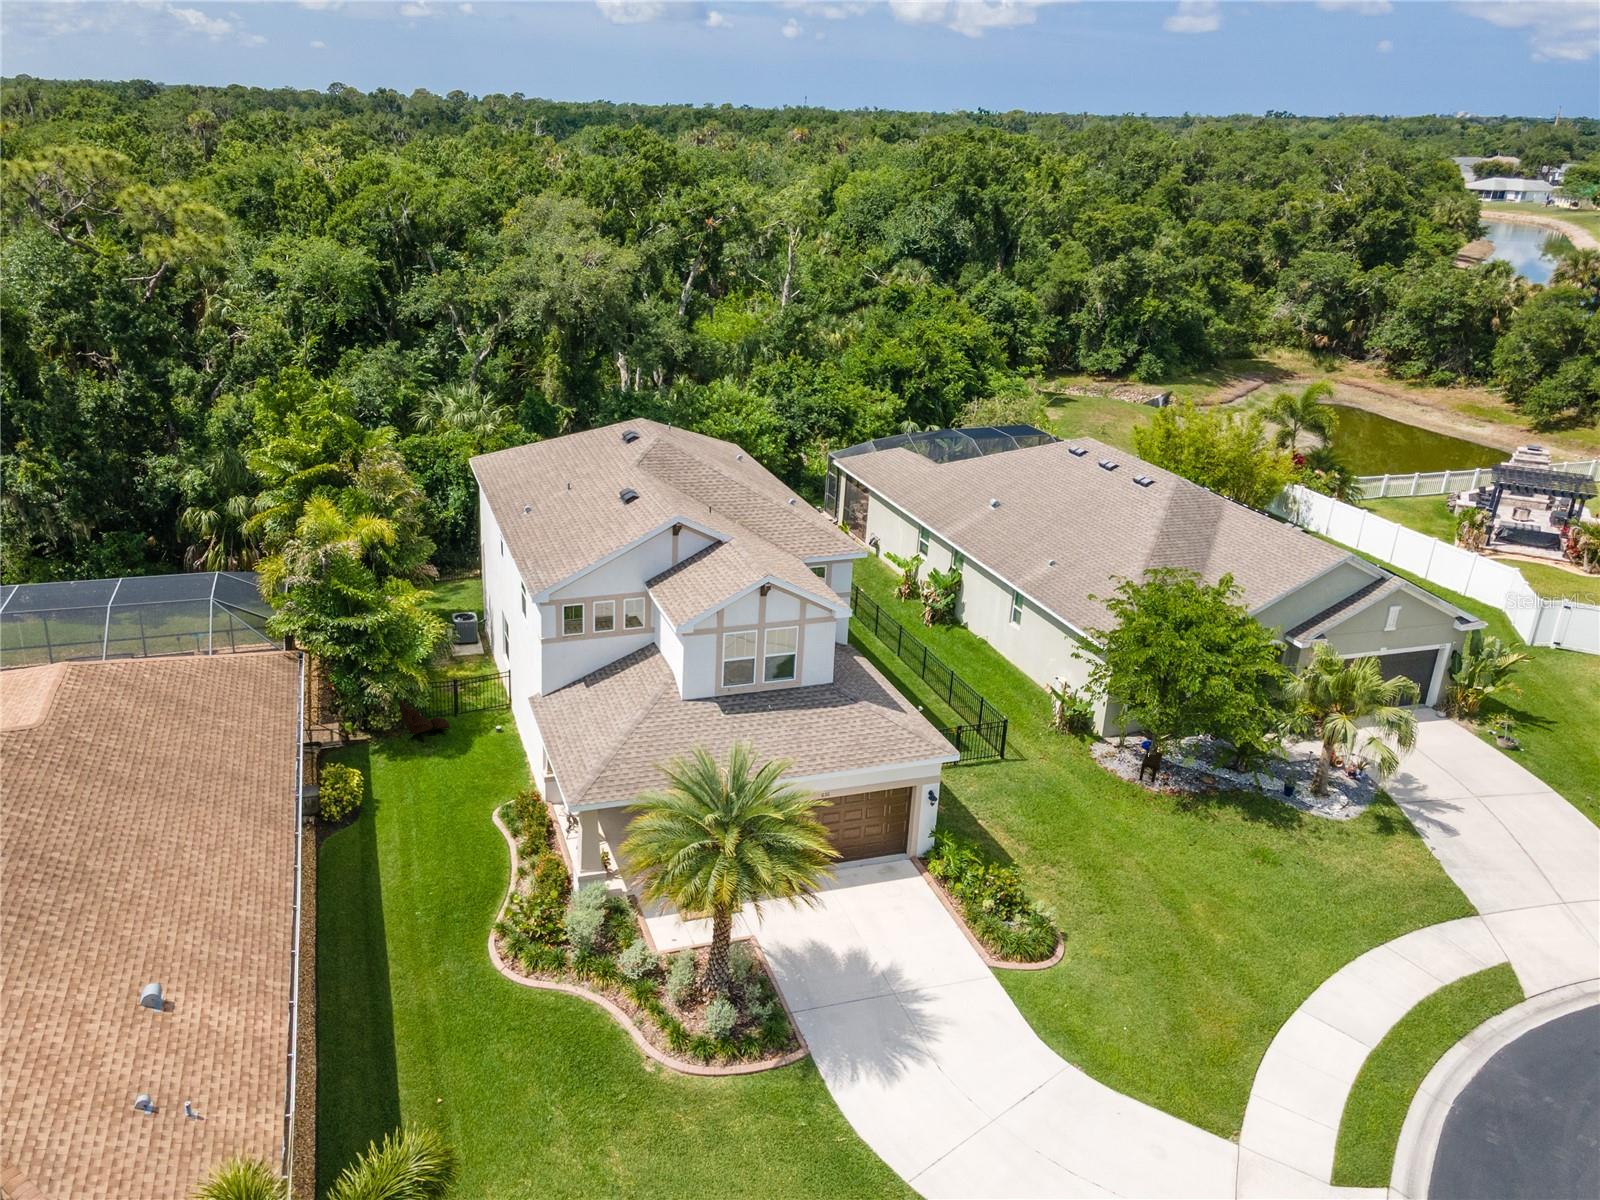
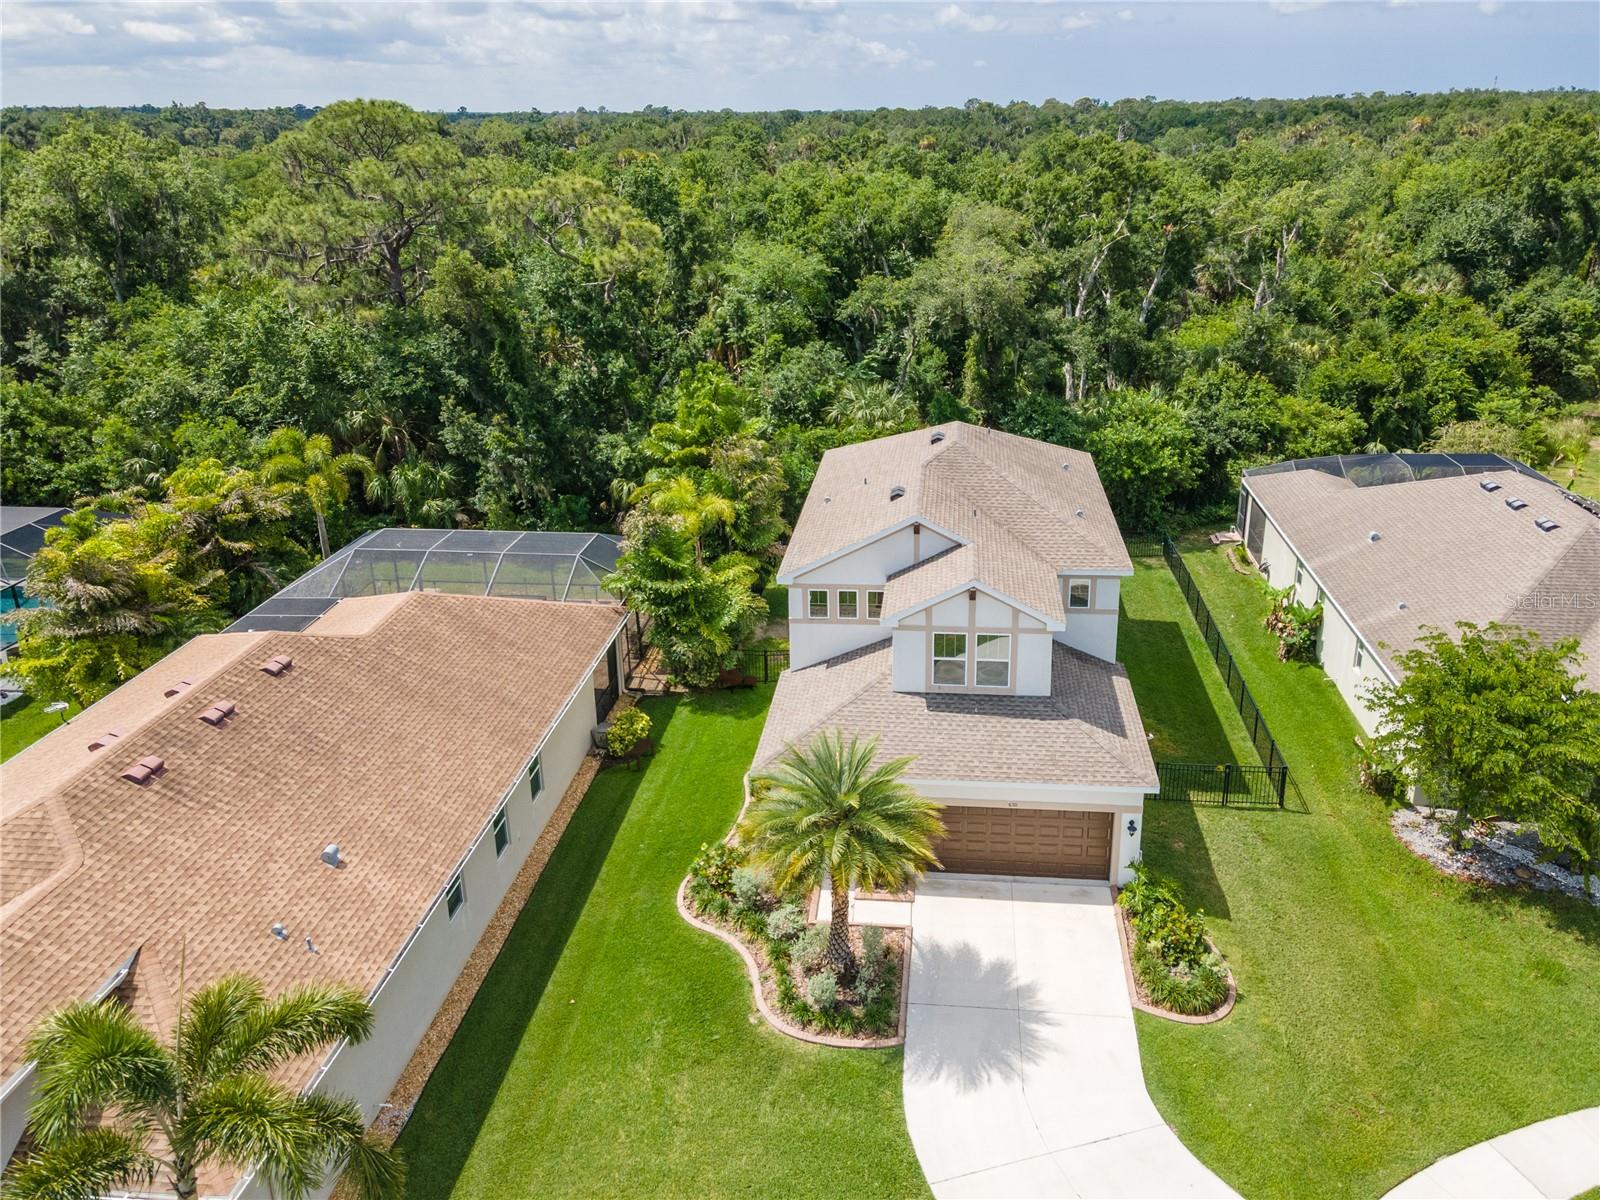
bench: present [1139,750,1163,783] -> present [625,738,654,771]

